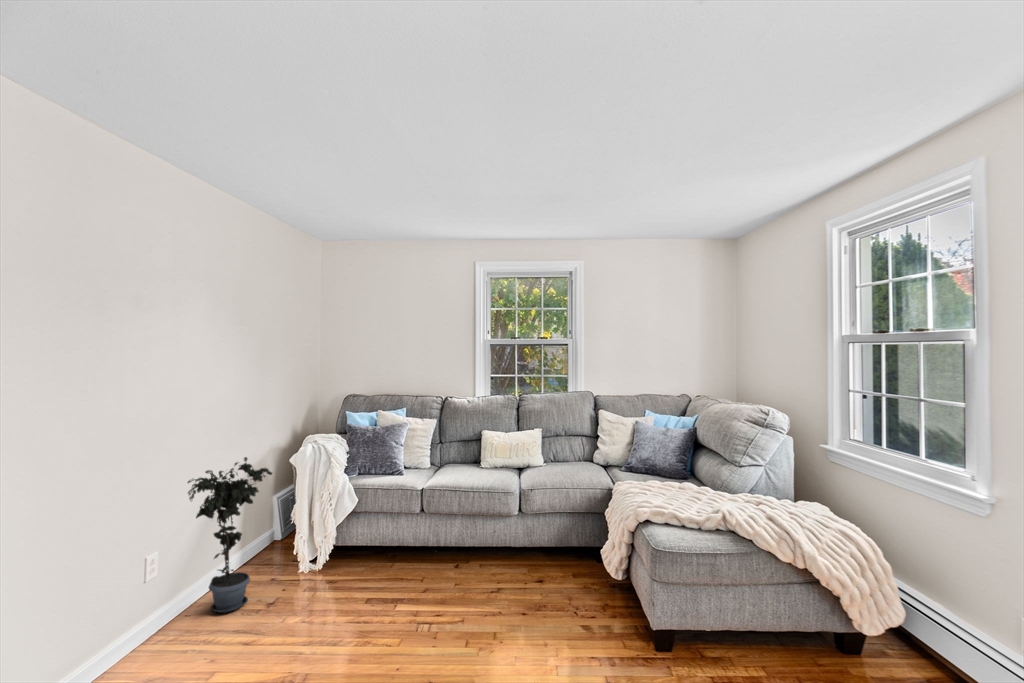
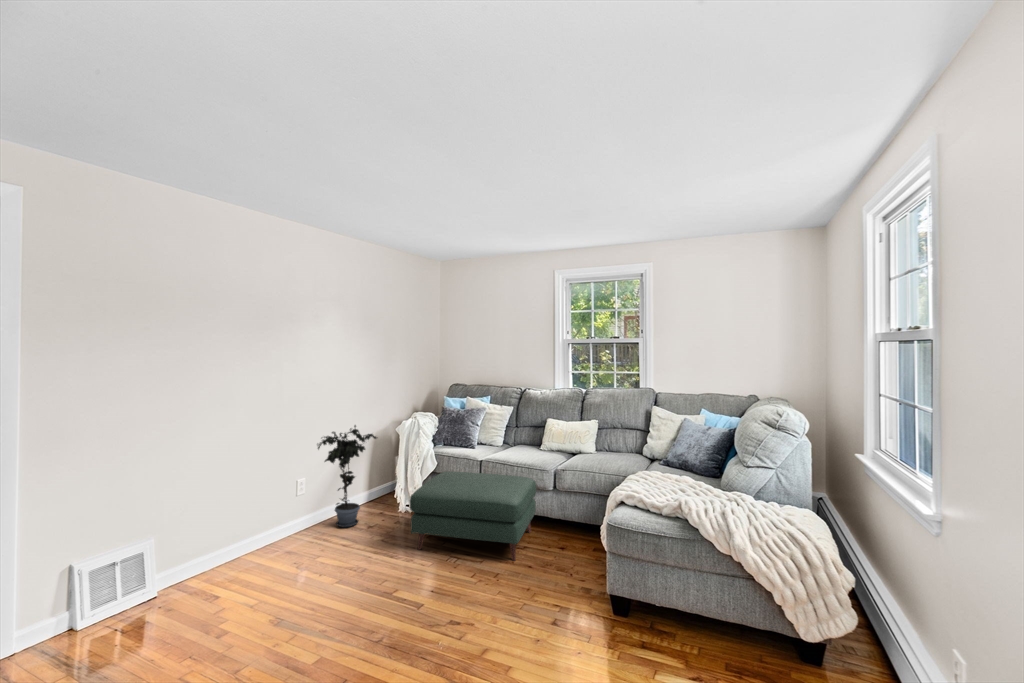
ottoman: none [355,503,512,624] -> present [410,471,536,561]

